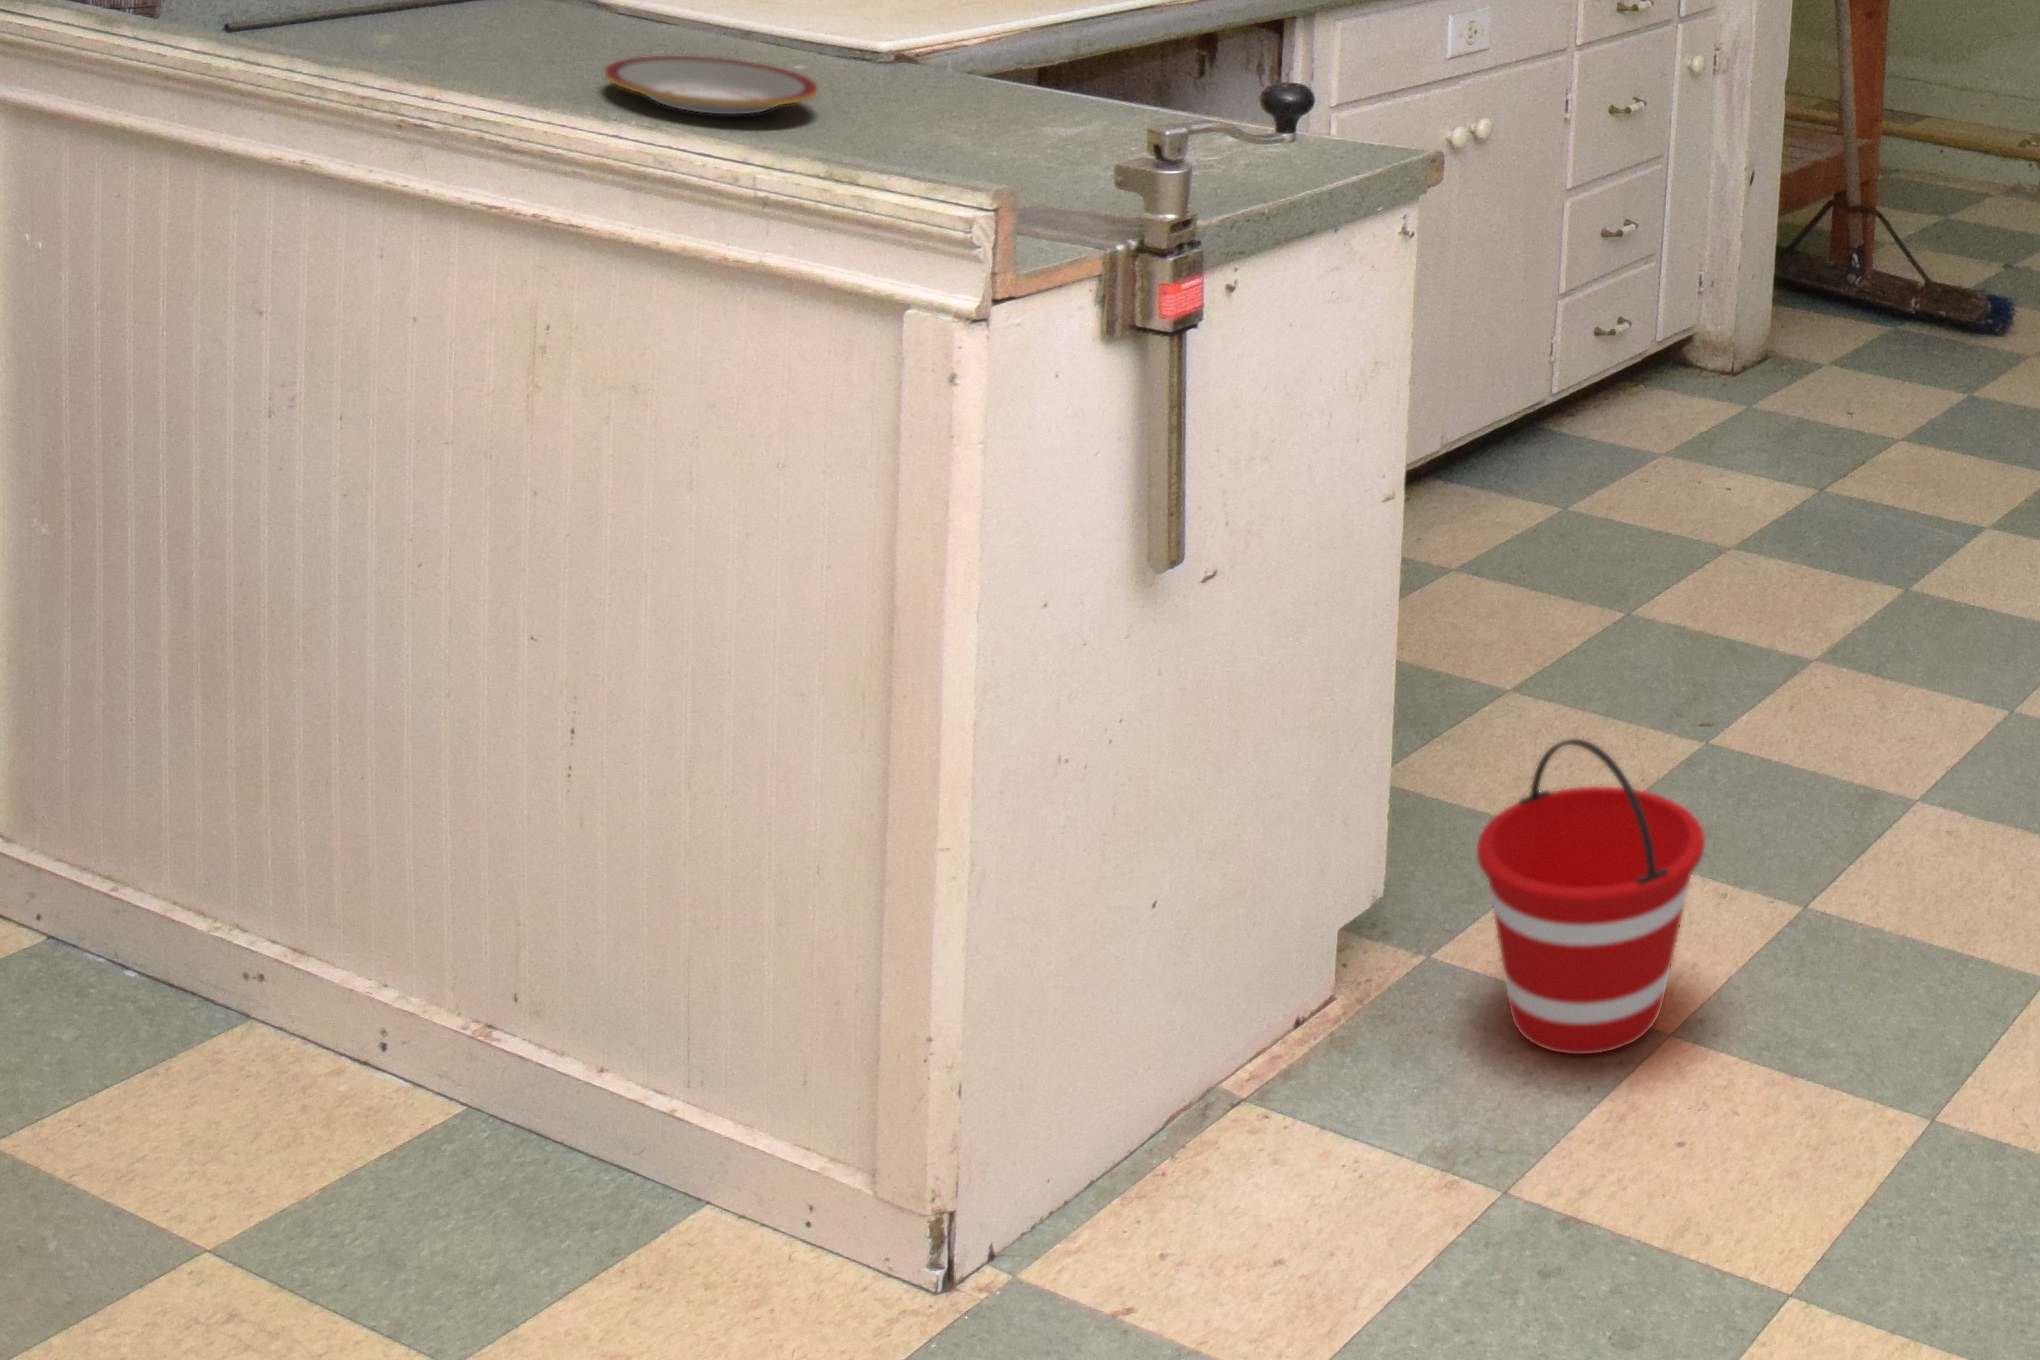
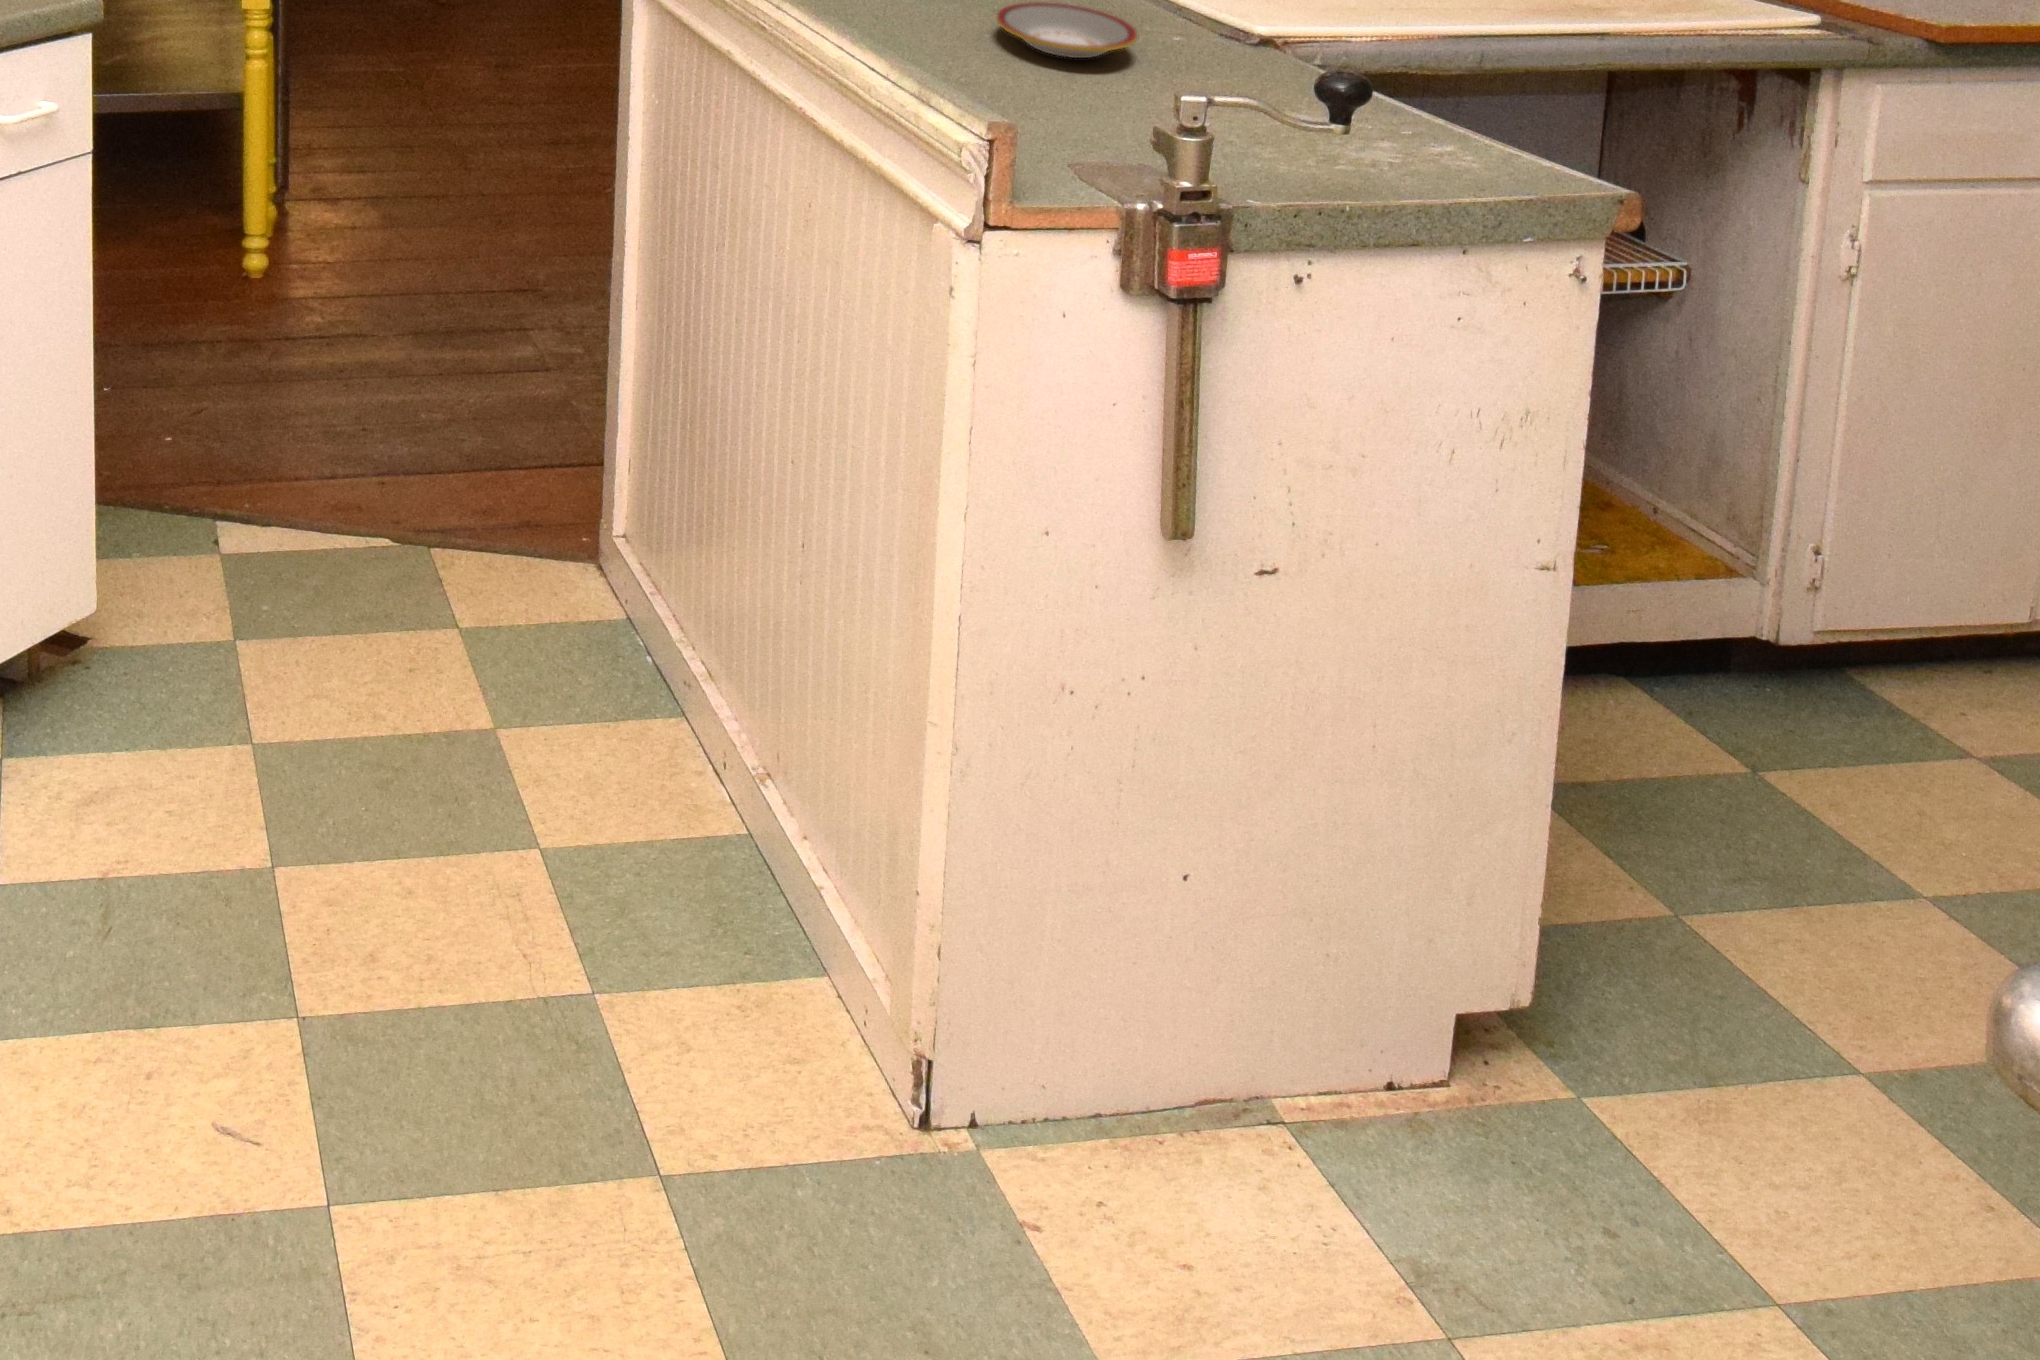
bucket: present [1477,739,1705,1054] -> none [1572,914,1867,1294]

